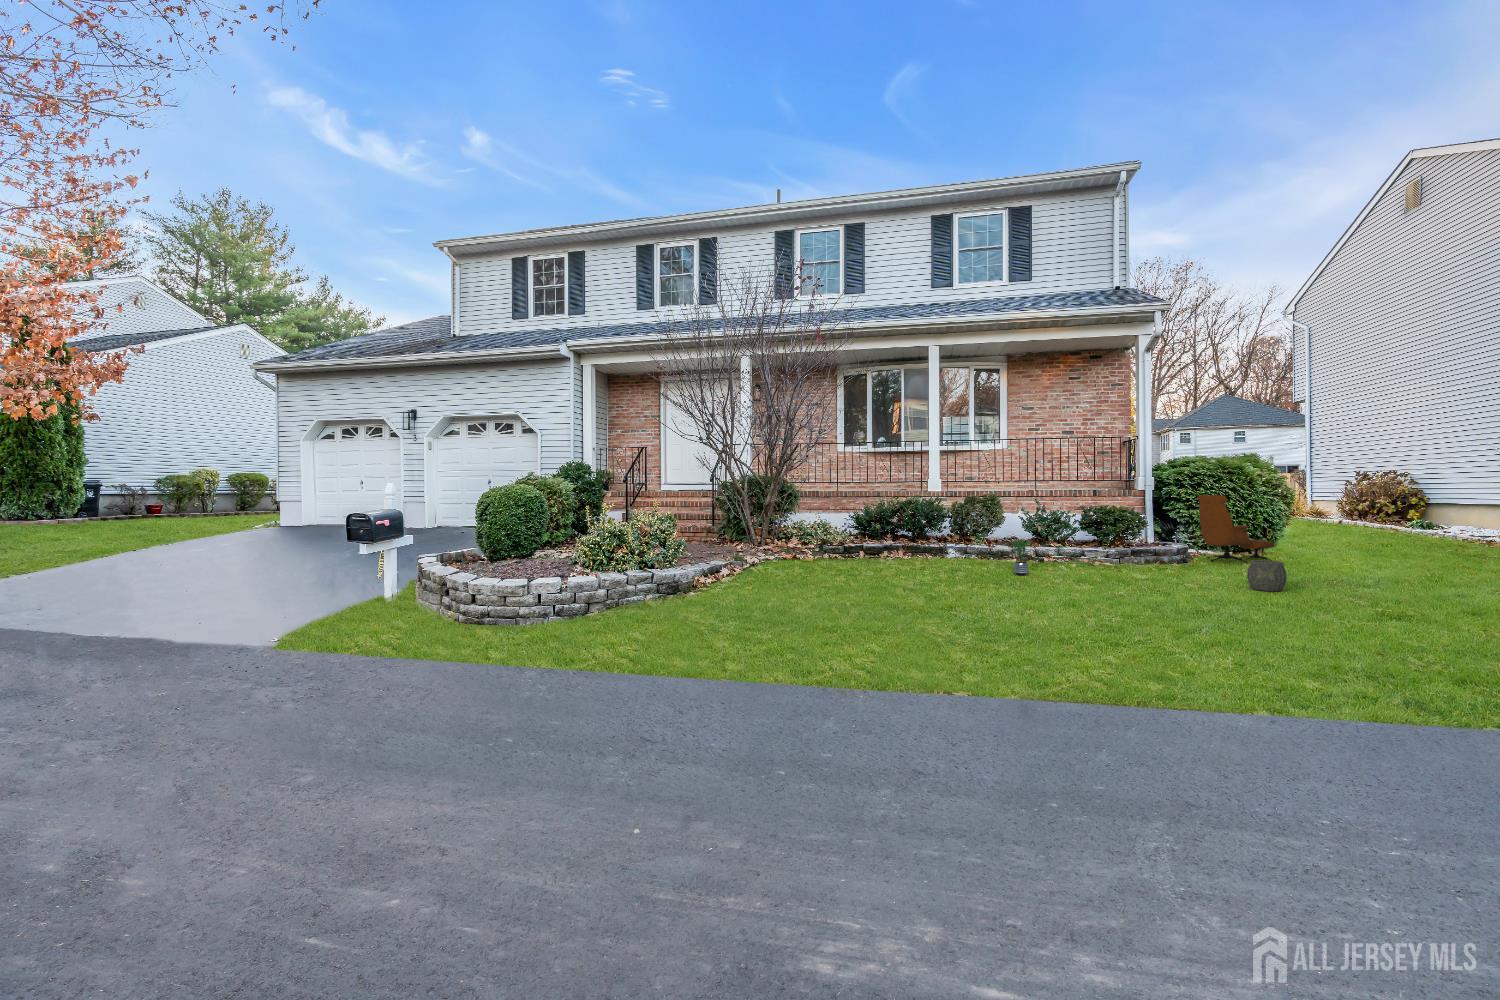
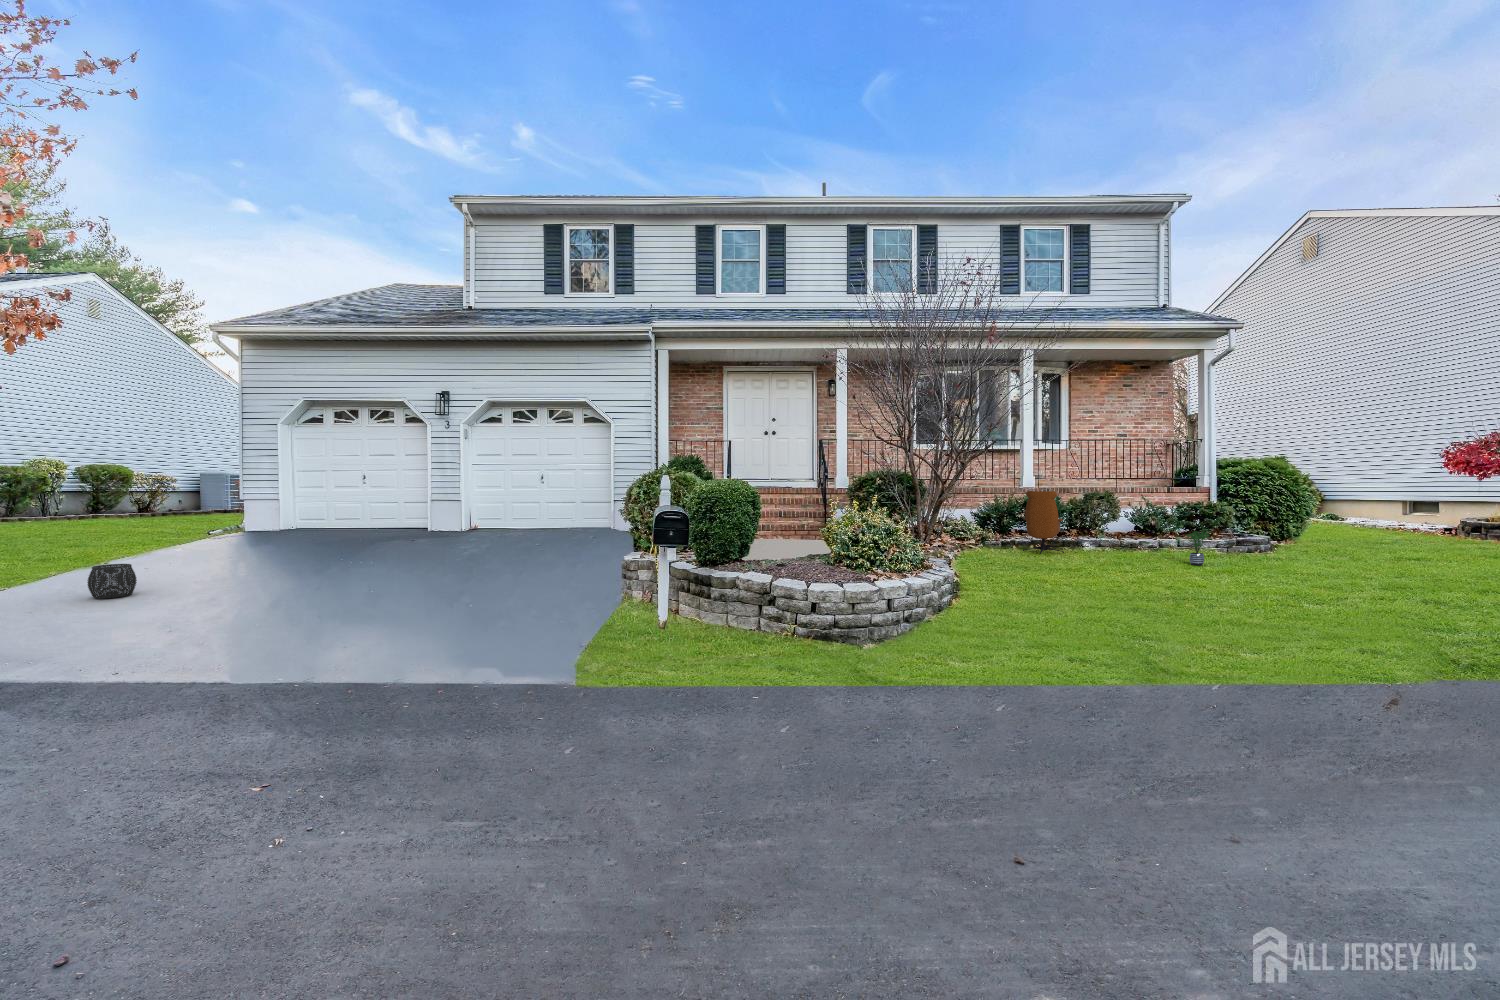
lounge chair: present [1198,495,1274,563] -> present [1023,491,1064,554]
woven basket: present [1247,560,1287,591] -> present [87,564,137,599]

